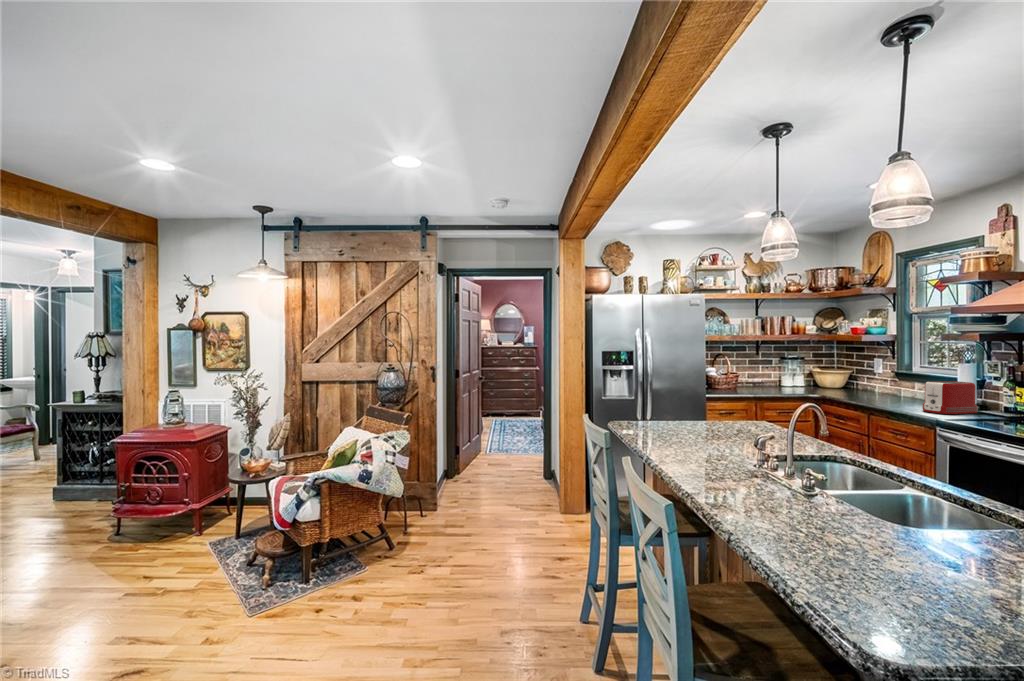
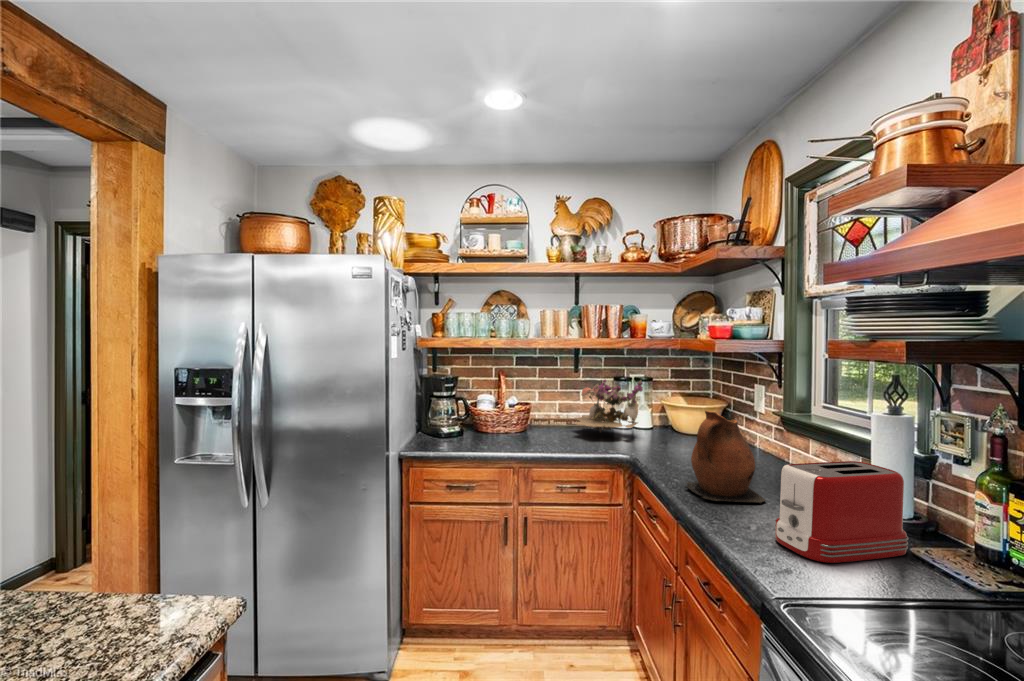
flower arrangement: none [762,358,808,388] -> present [575,380,643,432]
ceramic pitcher: none [861,366,907,405] -> present [687,411,766,504]

